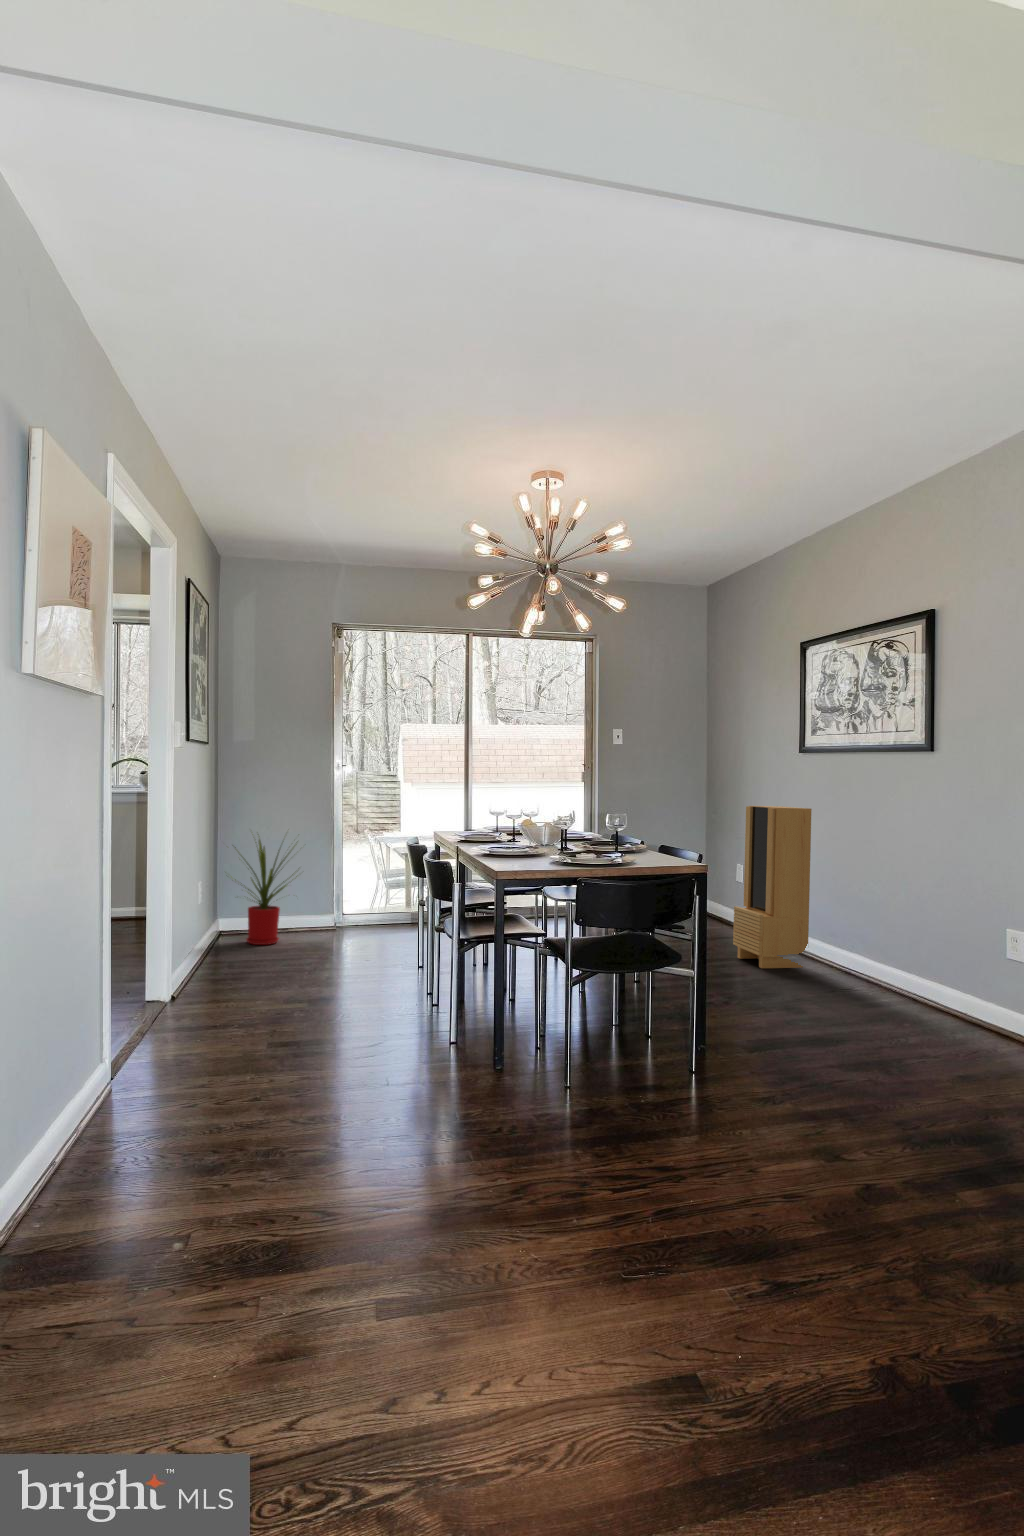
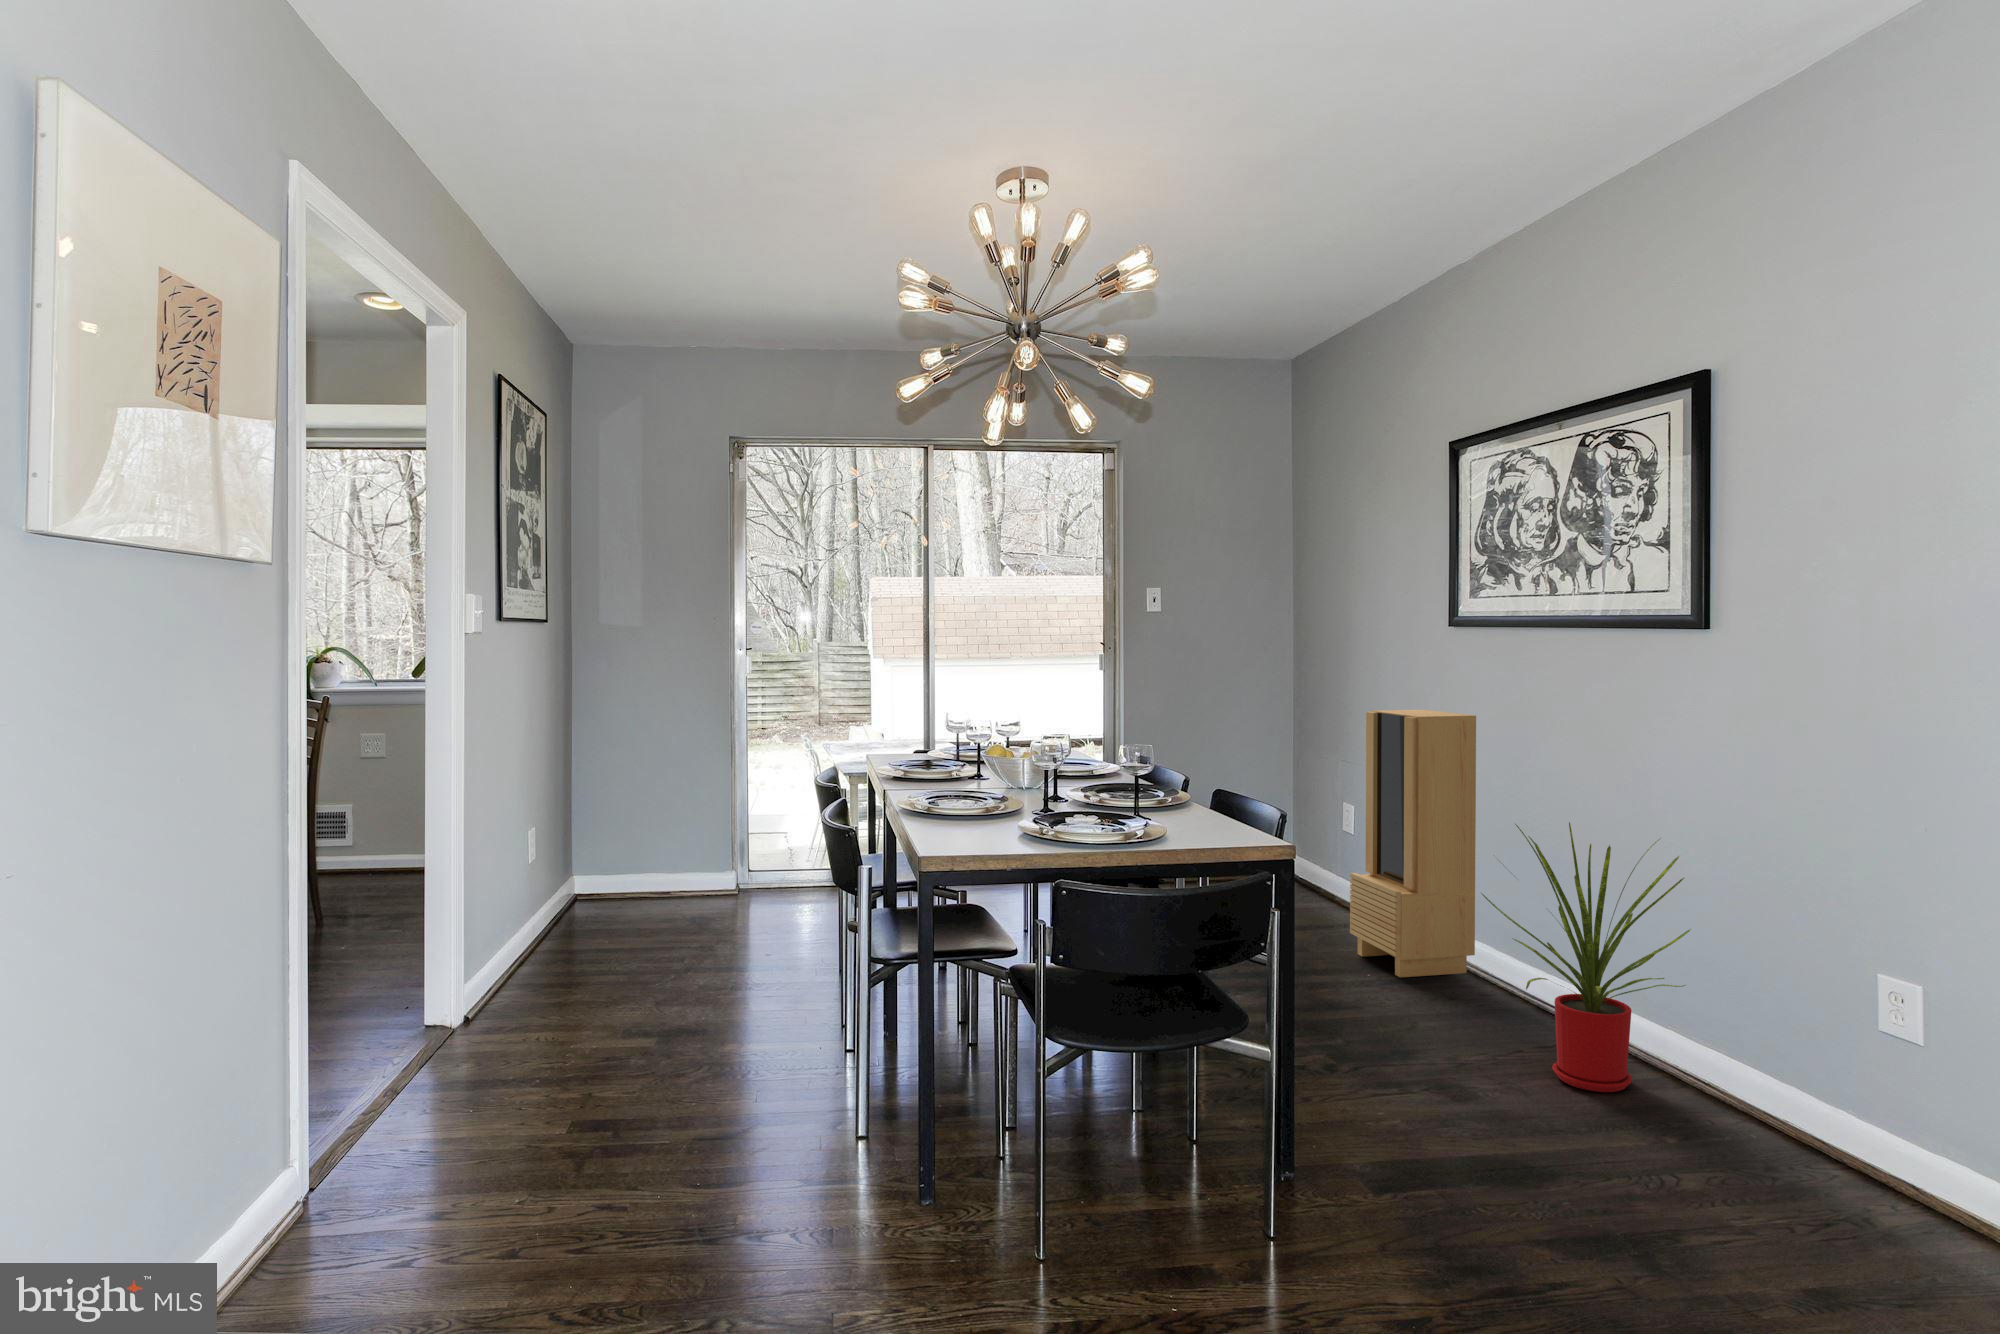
house plant: present [235,839,297,945] -> present [1482,822,1691,1092]

